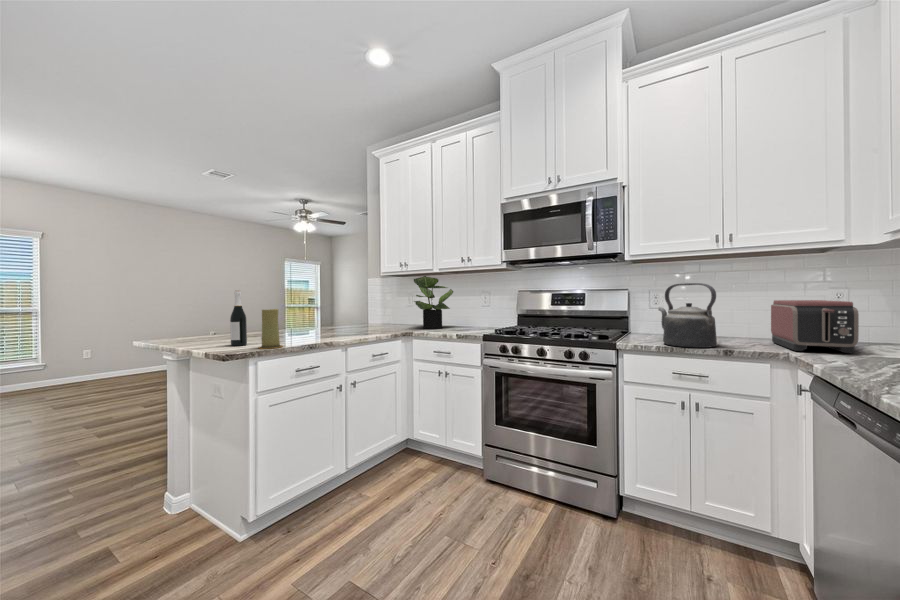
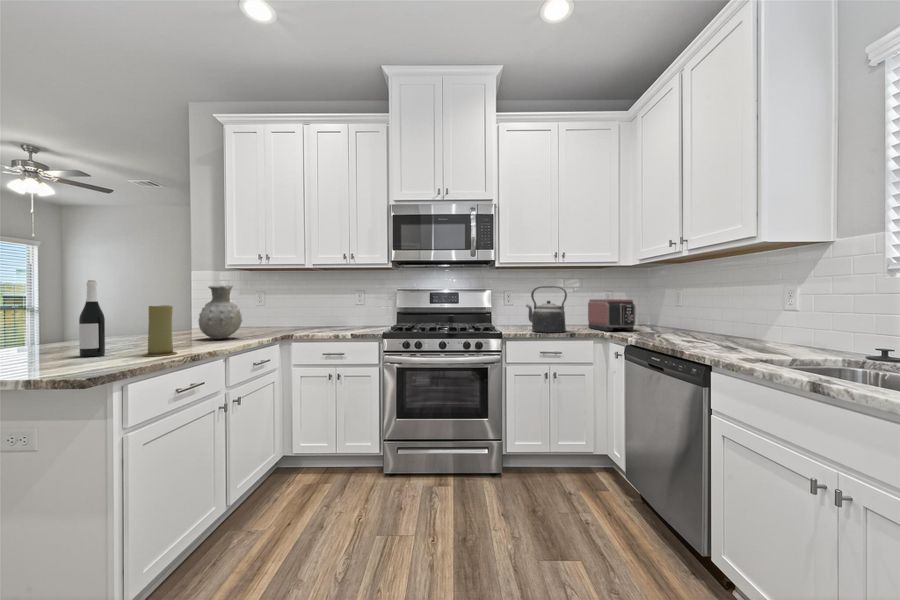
potted plant: present [414,276,453,329] -> none [281,272,330,330]
vase: none [330,290,363,335] -> present [198,285,242,339]

